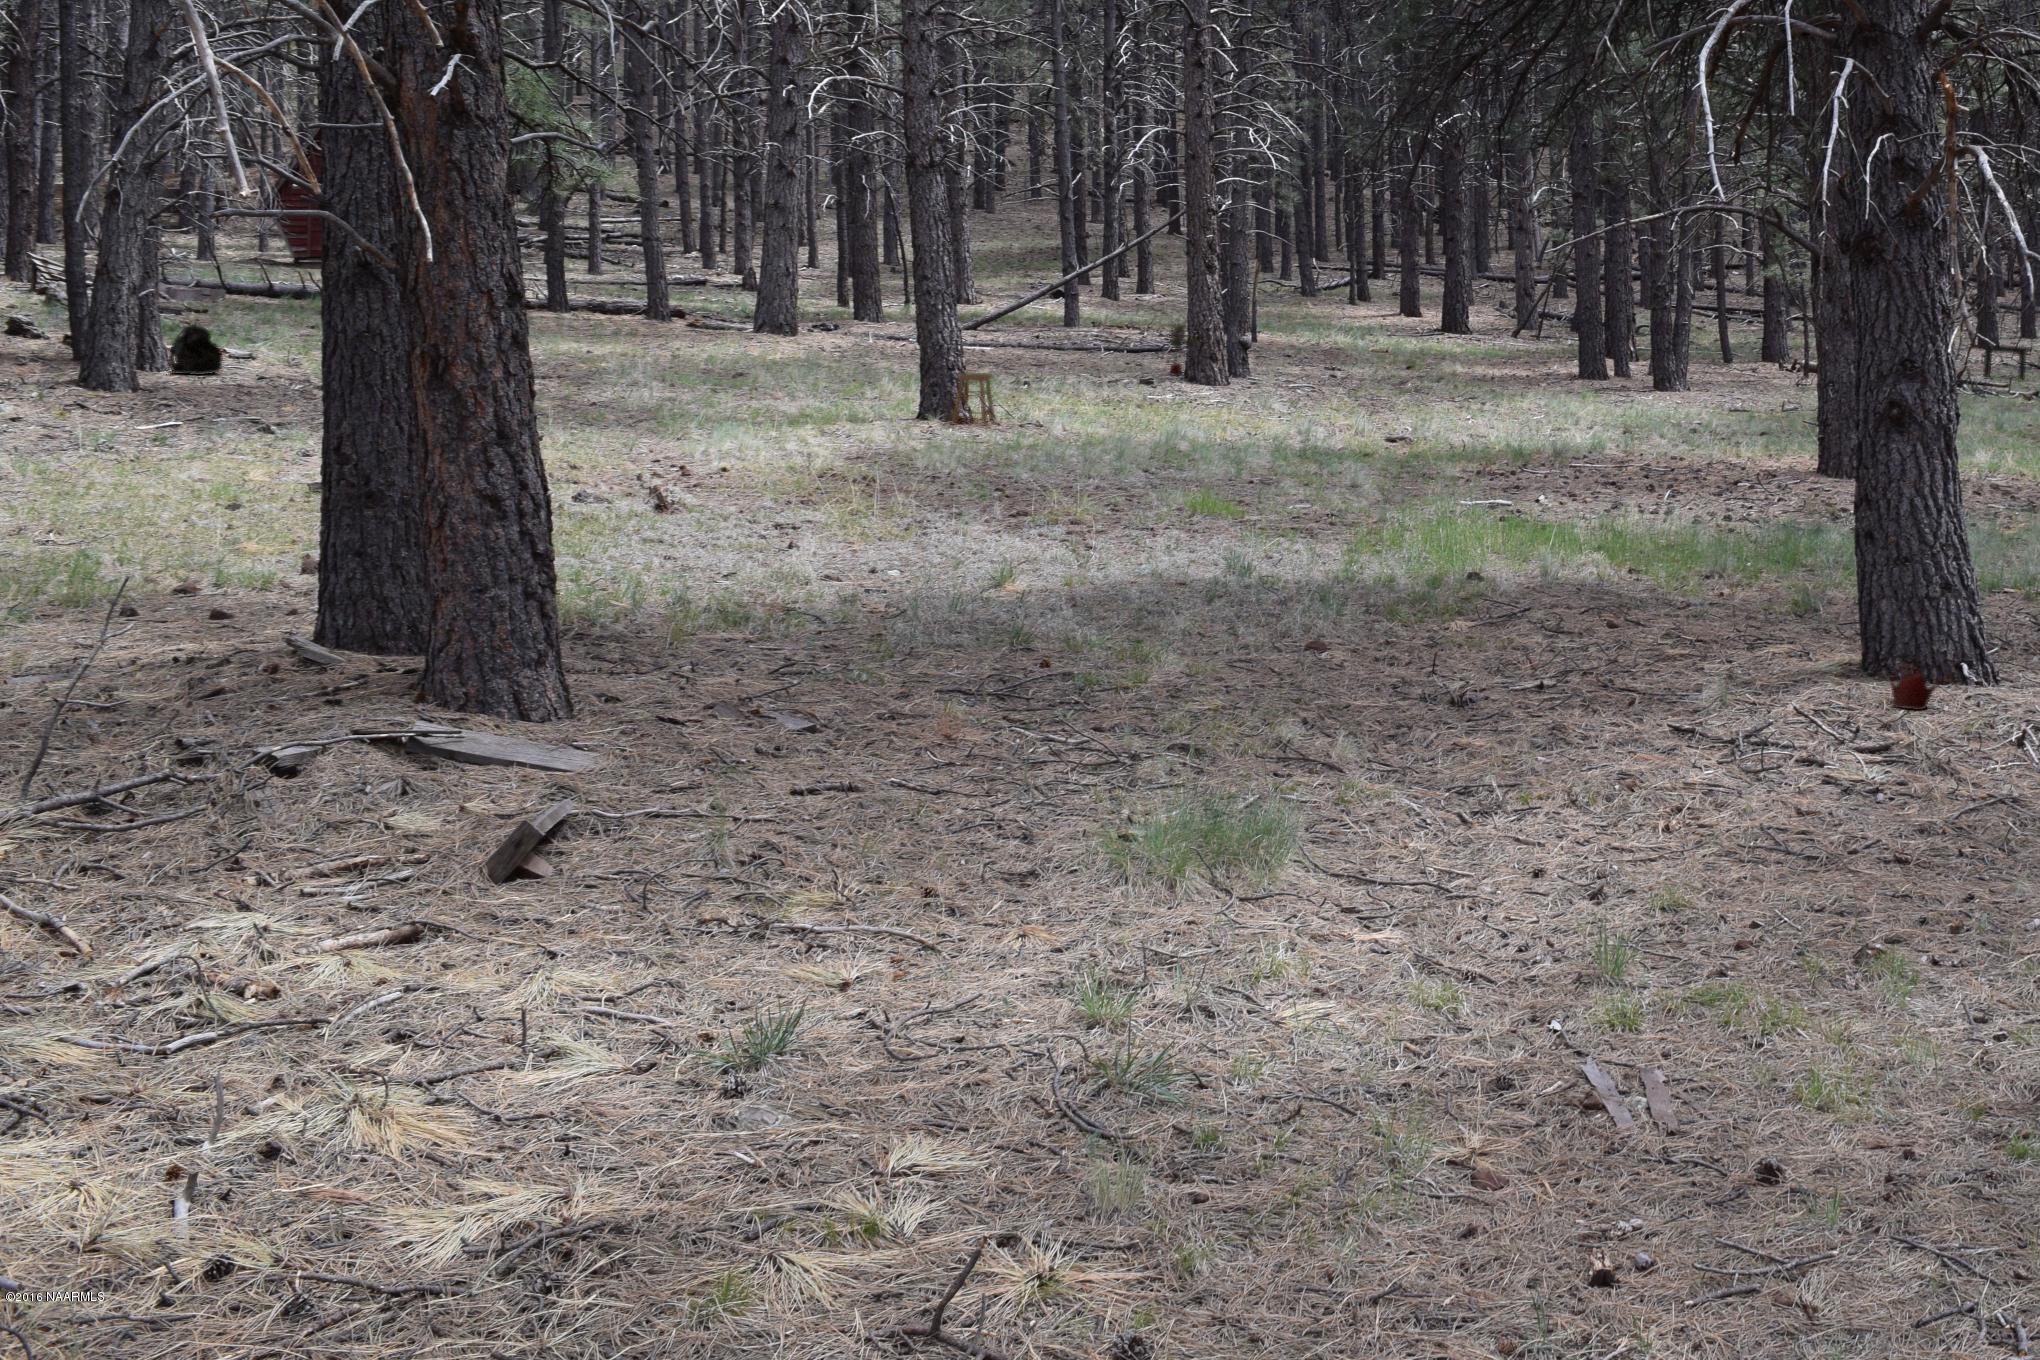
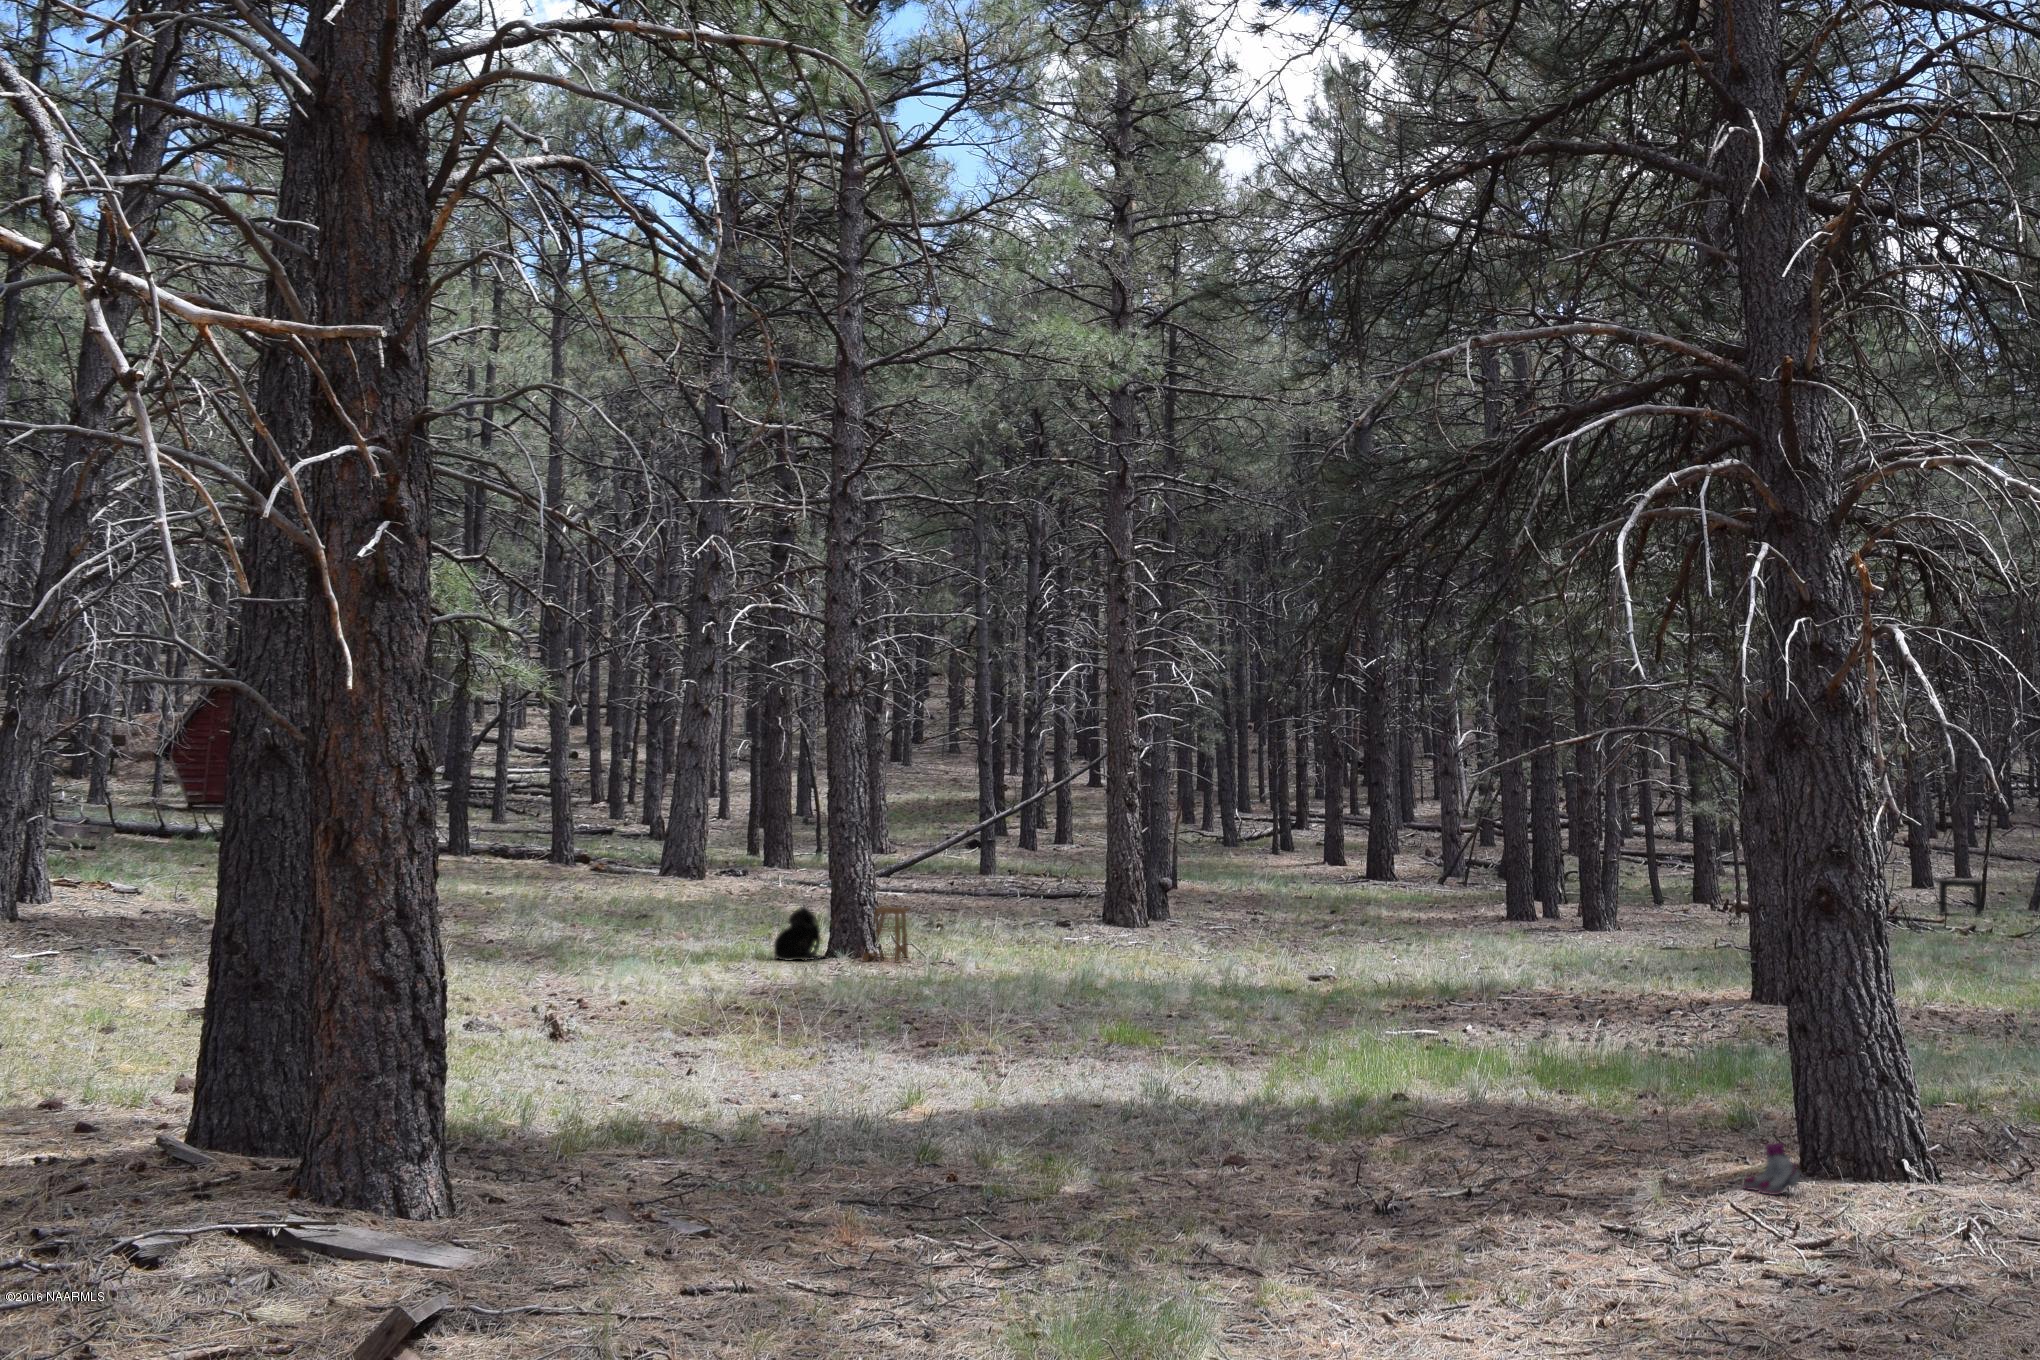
potted tree: present [1169,317,1198,376] -> none [1091,852,1126,917]
backpack: present [169,323,223,375] -> present [774,904,826,961]
boots: none [1803,647,1859,695] -> present [1743,1143,1800,1195]
watering can: present [1891,667,1951,710] -> none [1832,1160,1896,1209]

